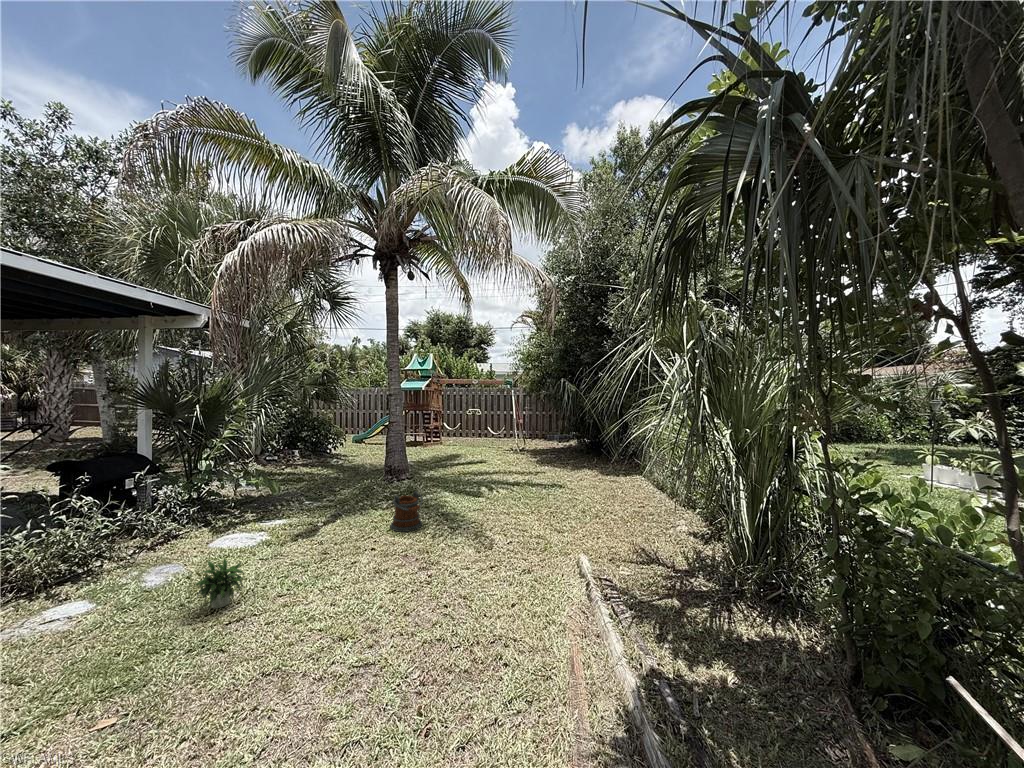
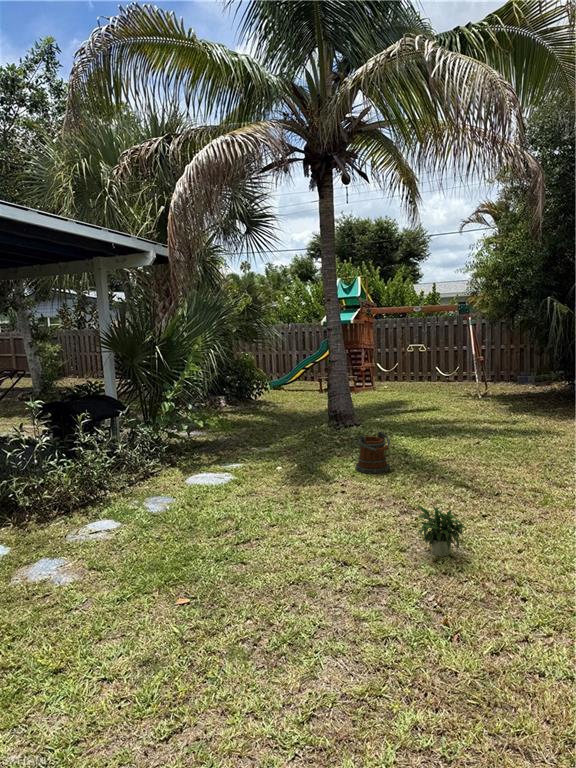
potted plant: present [195,559,245,608] -> present [417,504,466,556]

